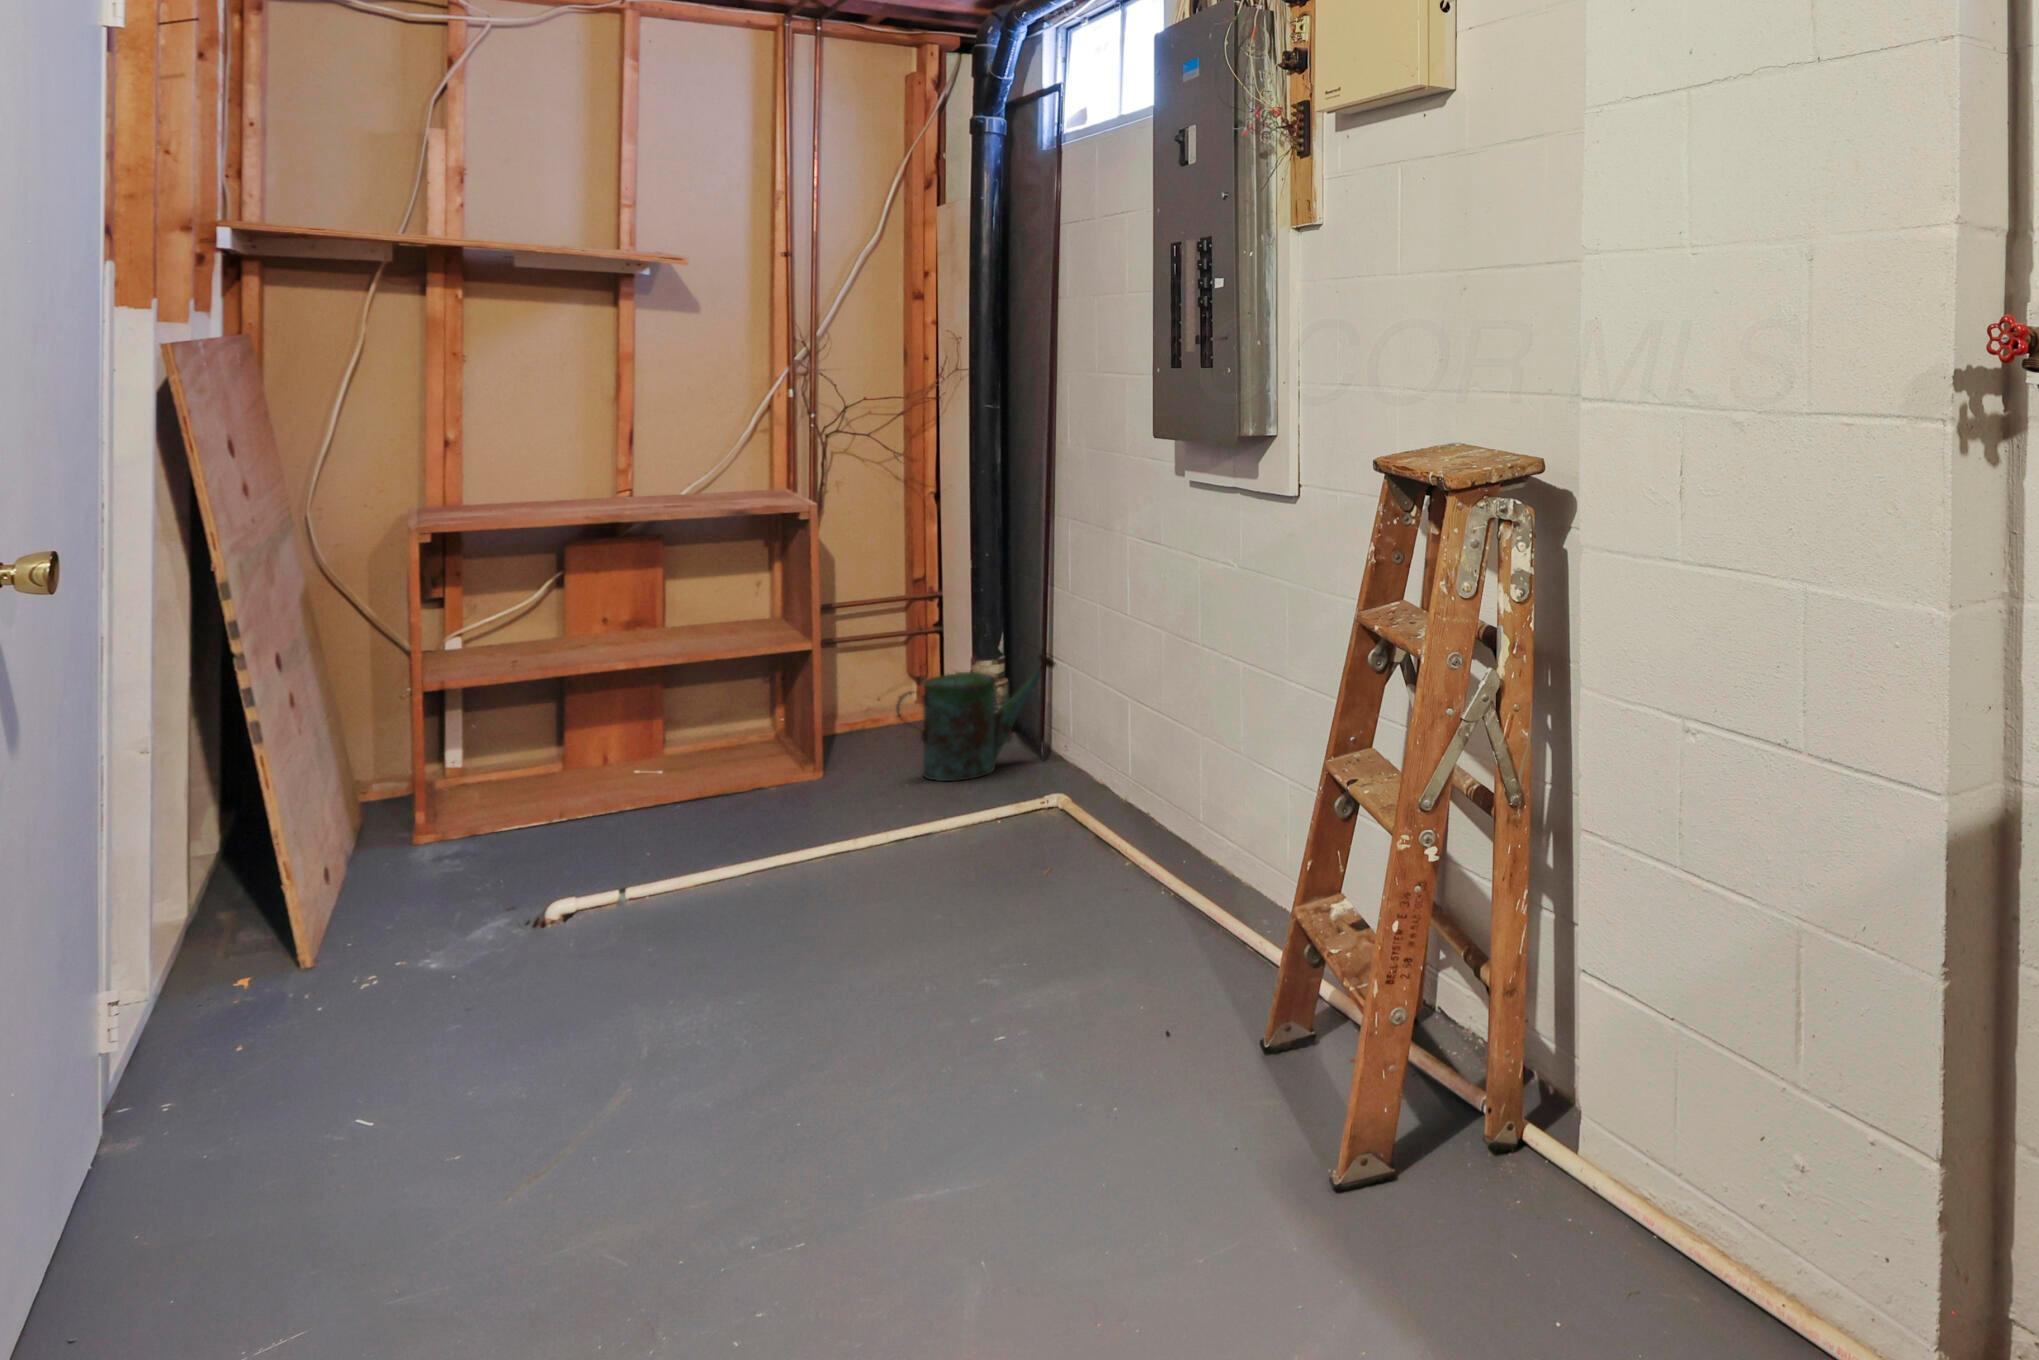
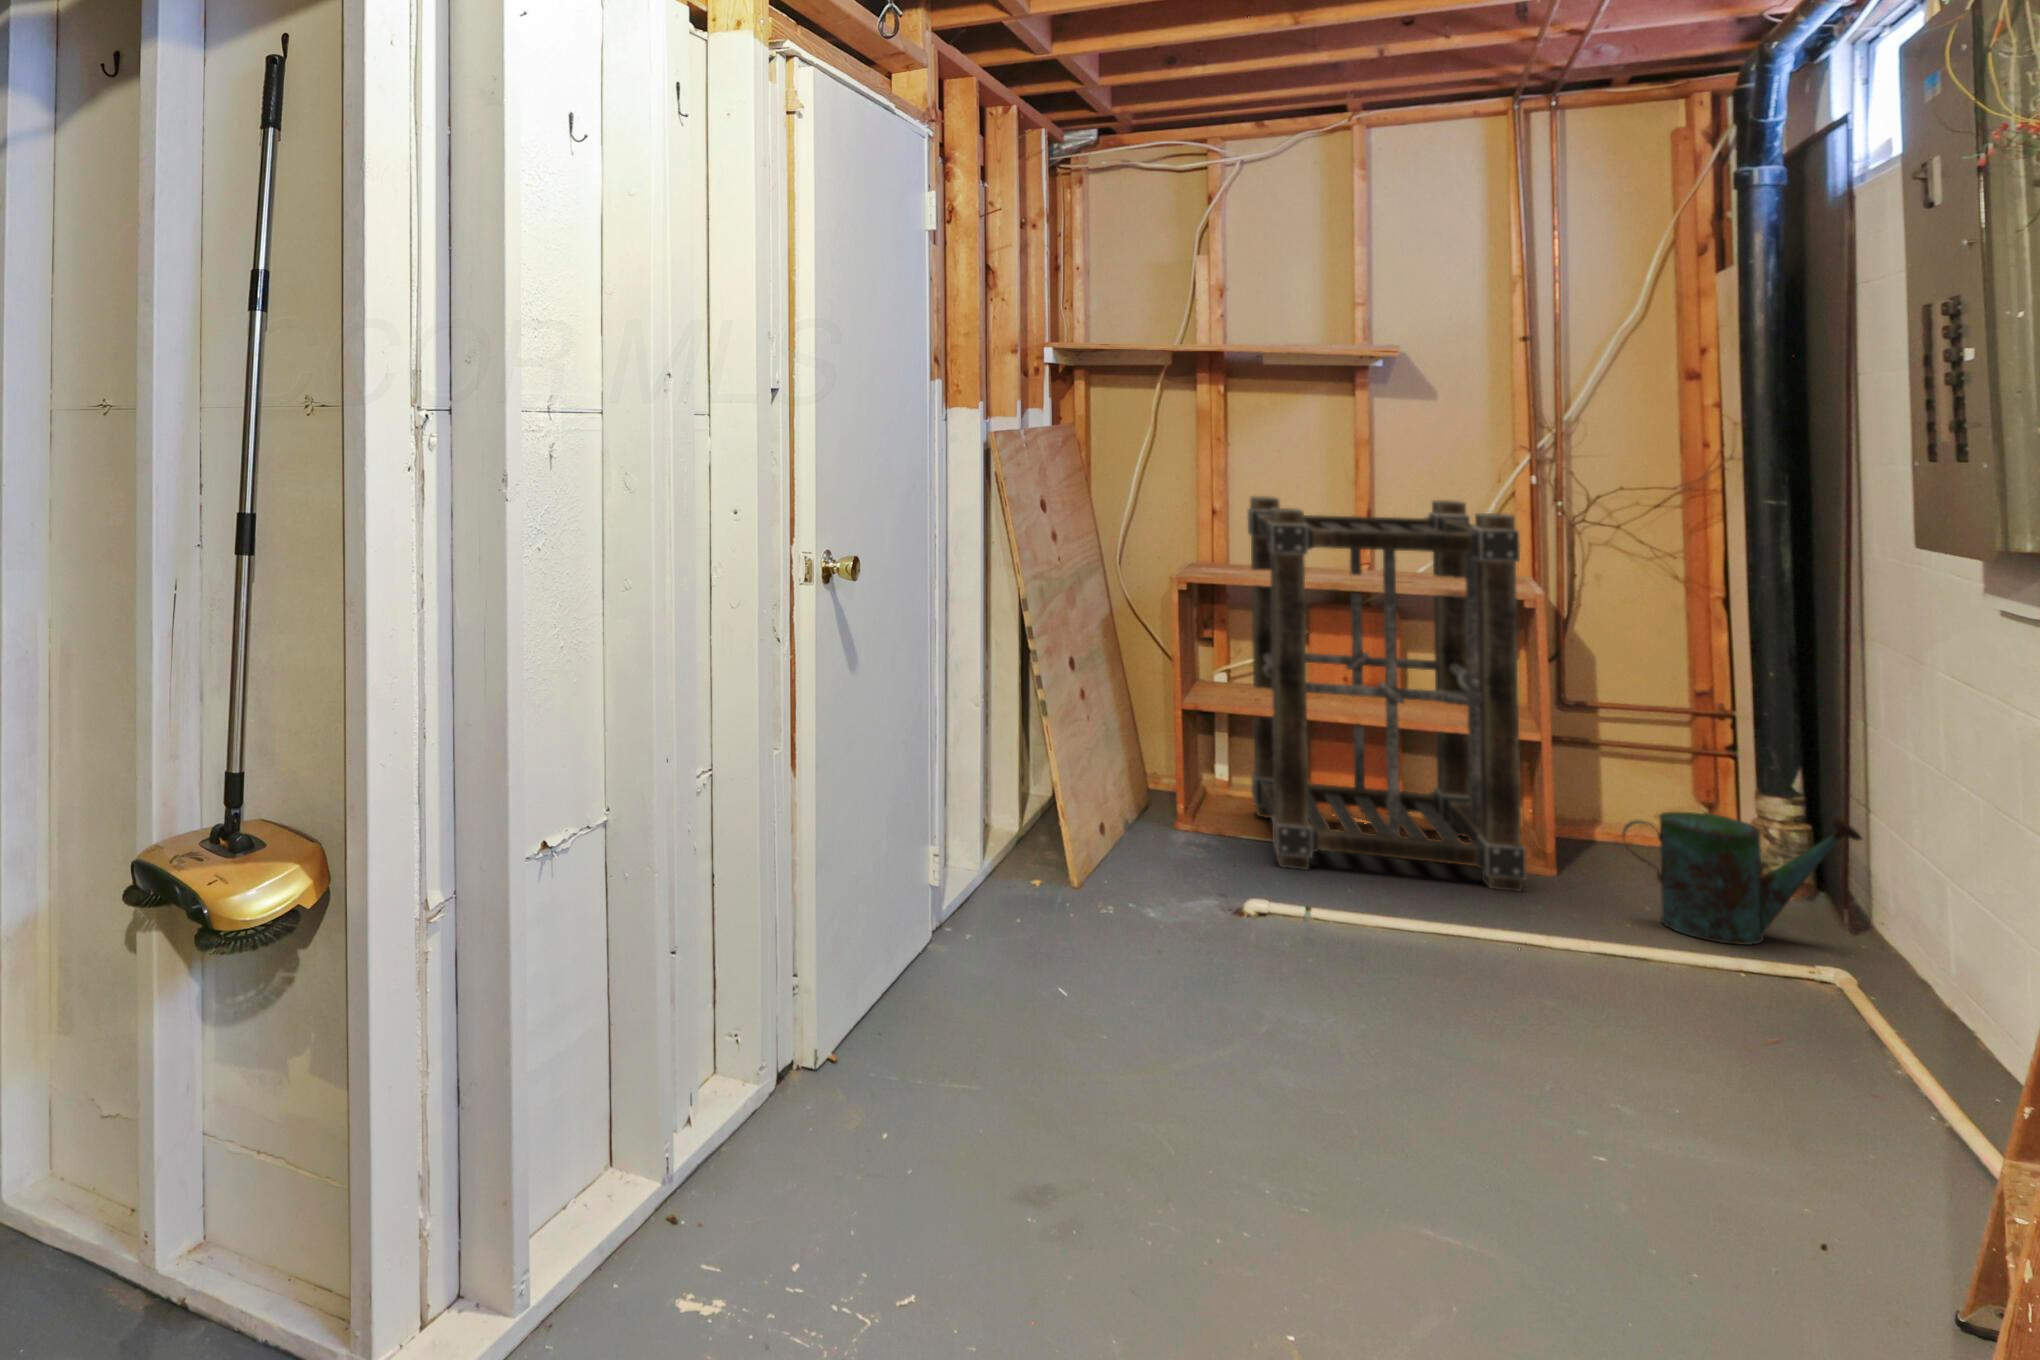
shelving unit: none [500,417,816,837] -> present [1248,496,1526,891]

